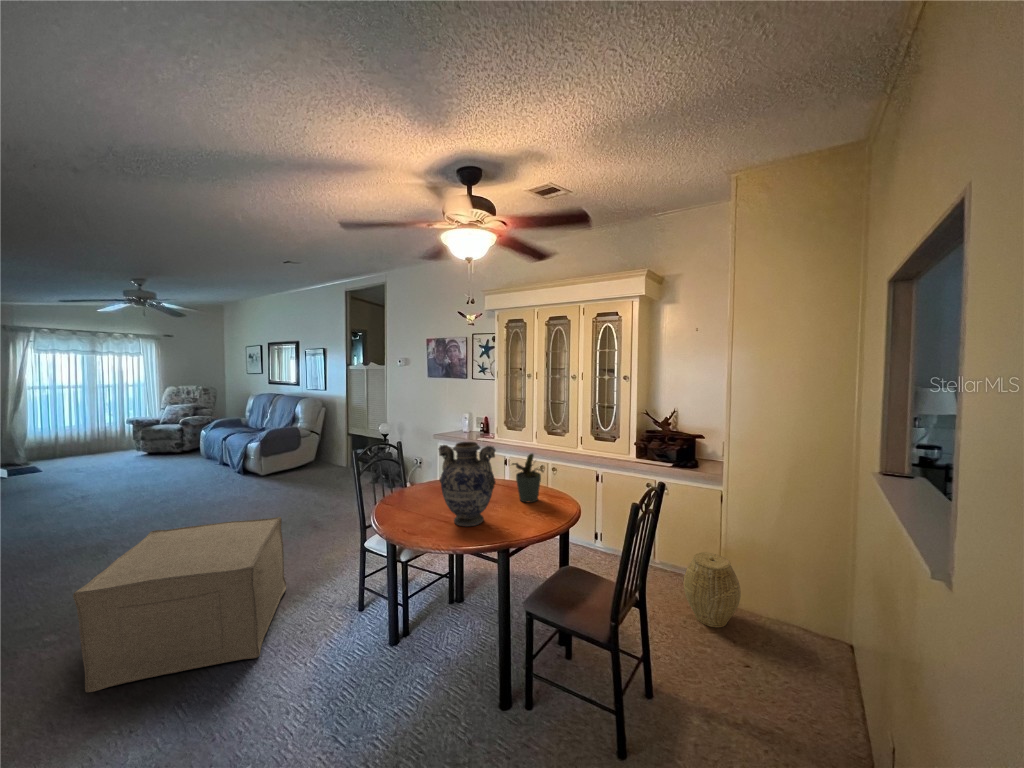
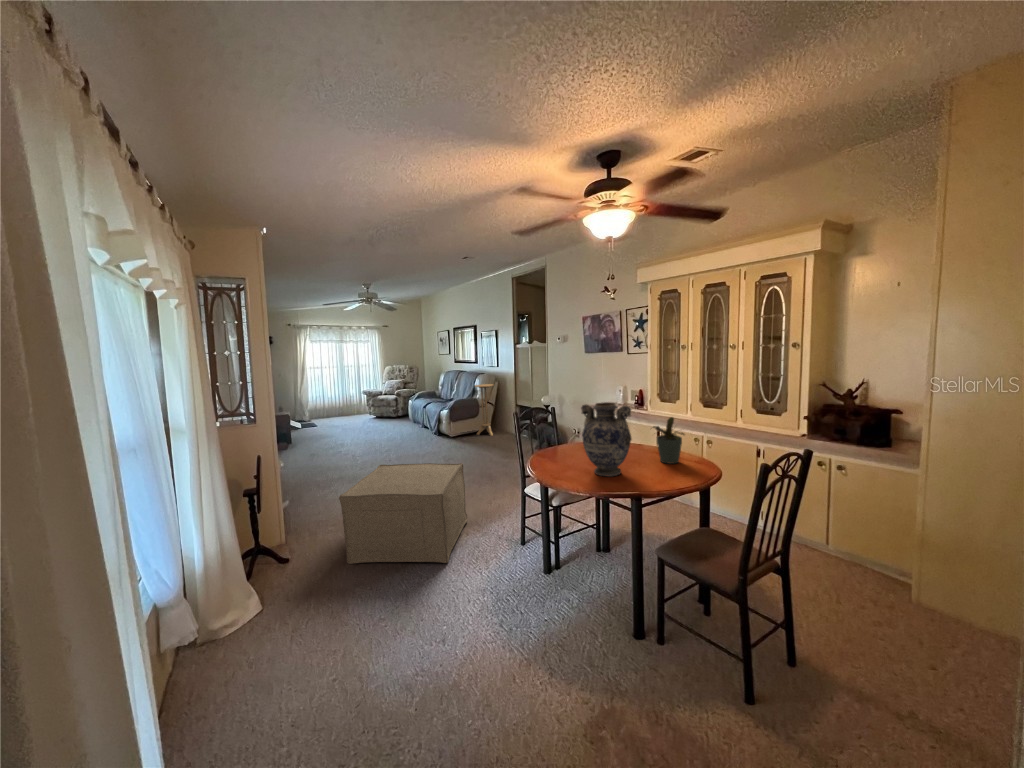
side table: none [294,410,319,470] -> present [475,384,494,436]
woven basket: present [684,553,741,627] -> none [855,539,934,623]

